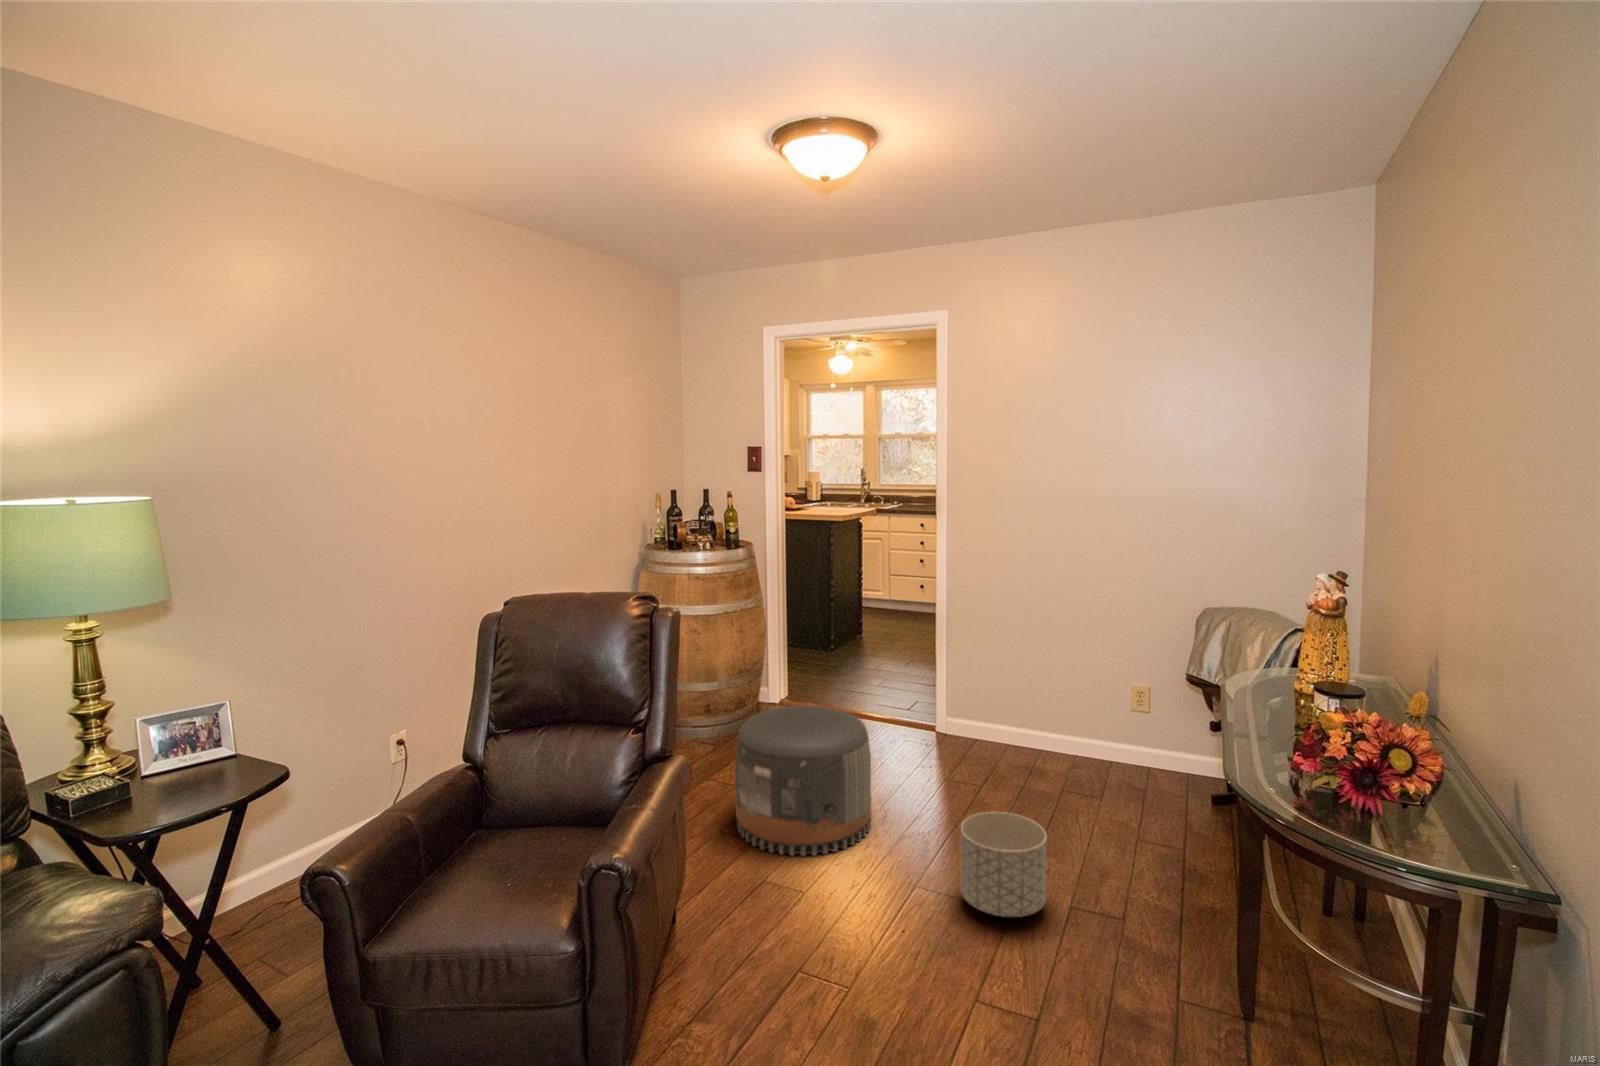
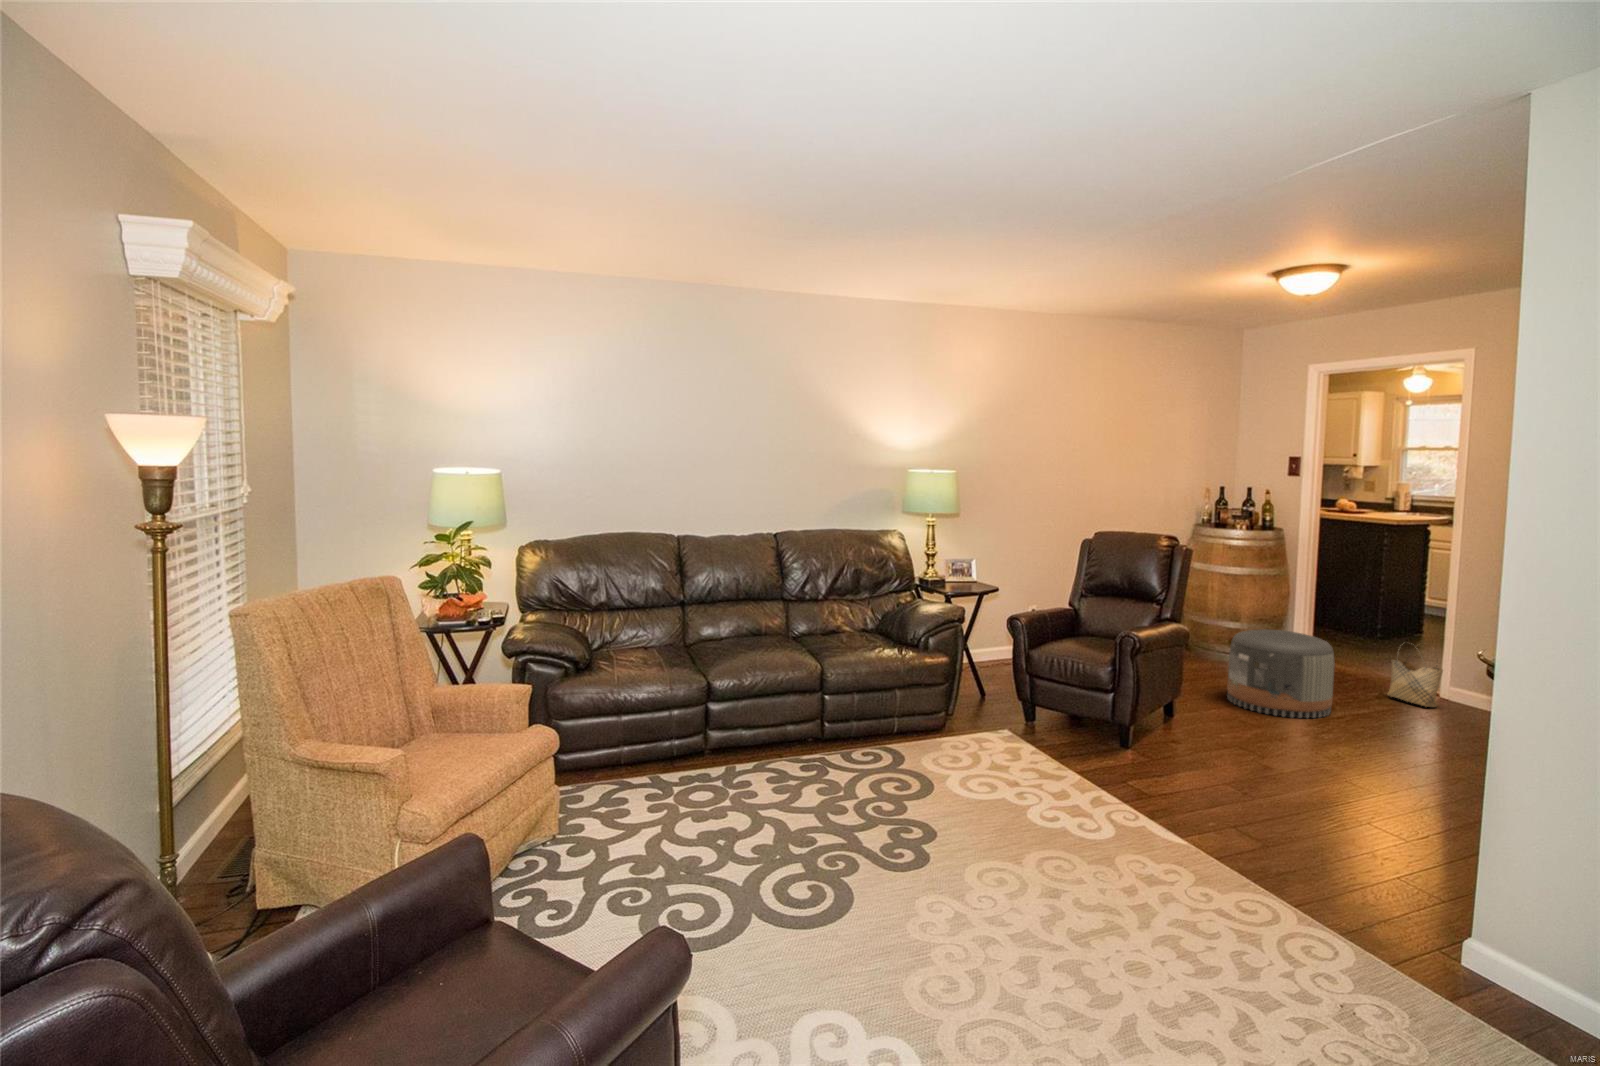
woven basket: none [901,681,958,765] -> present [1388,643,1443,707]
planter: present [960,812,1047,917] -> none [1368,700,1440,763]

